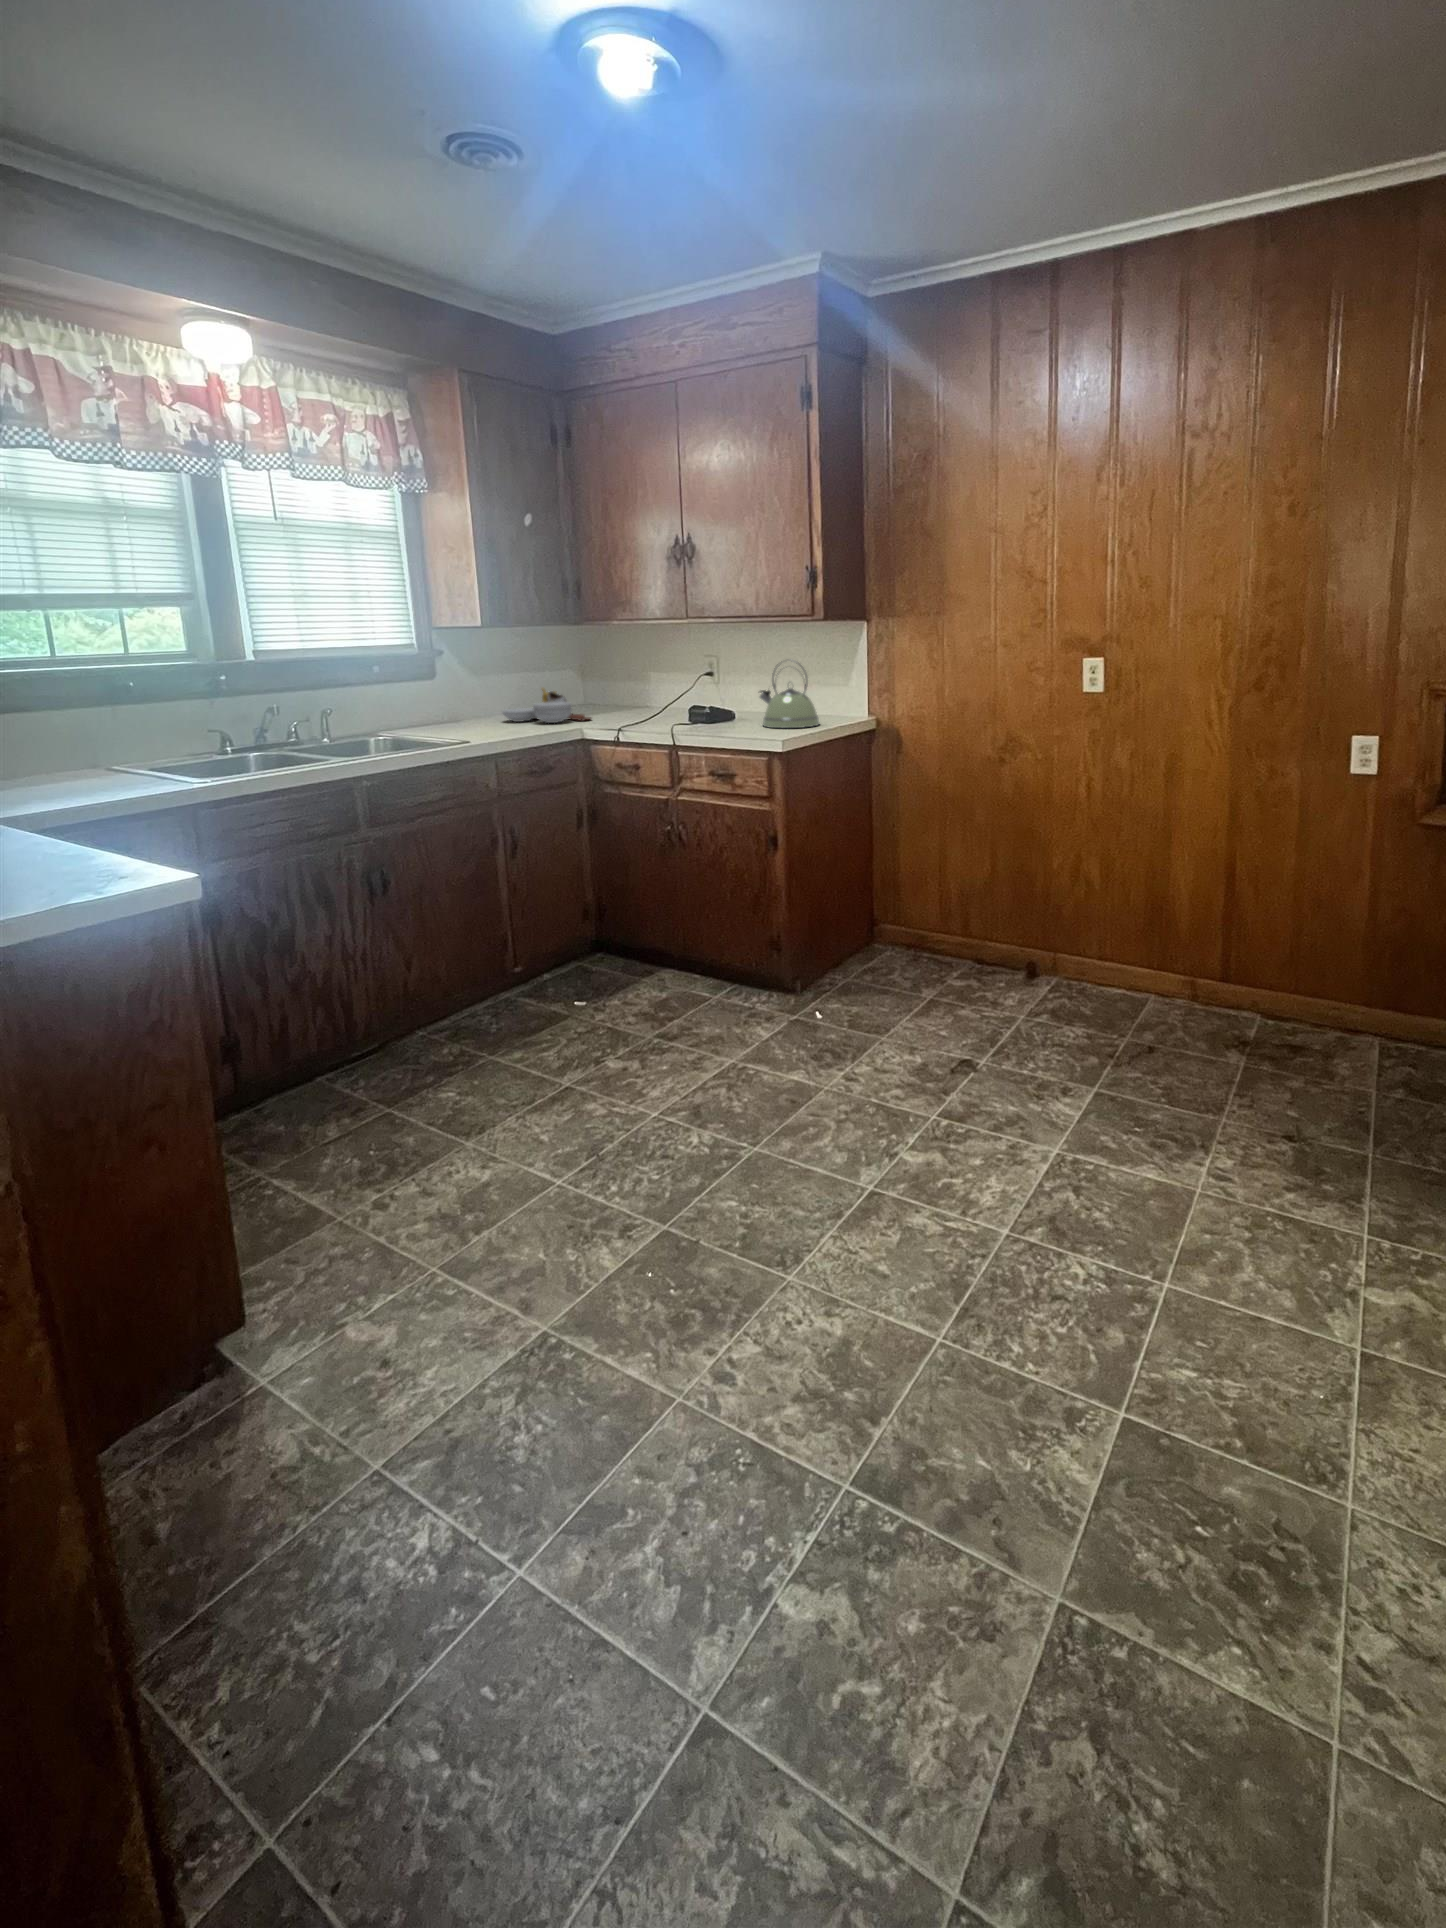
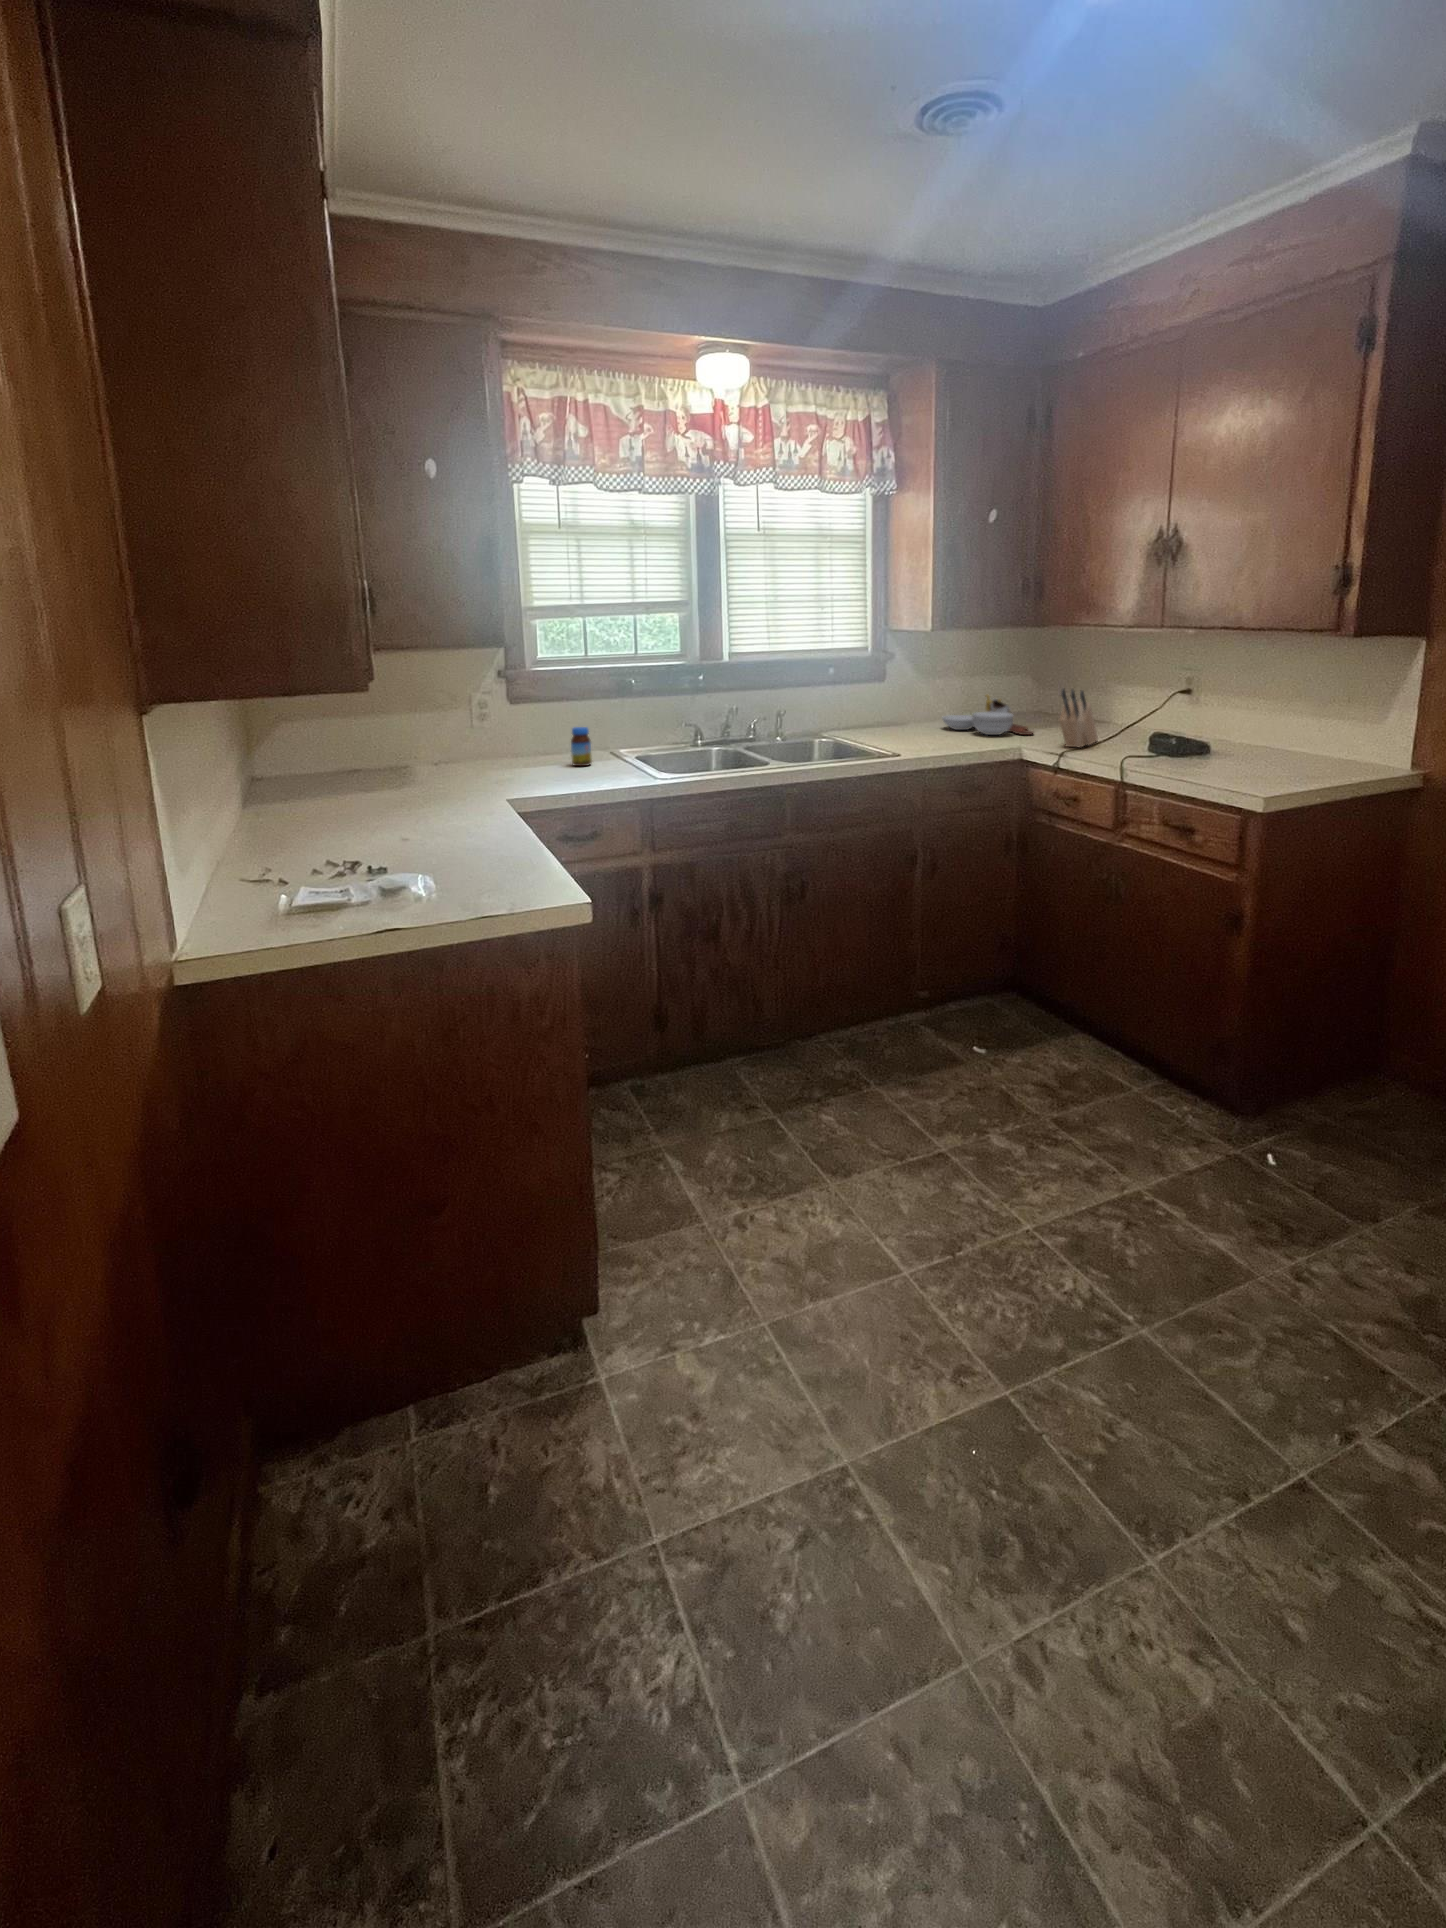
kettle: present [760,663,819,728] -> none [1242,683,1328,774]
knife block: none [615,674,649,726] -> present [1060,689,1098,747]
jar: none [52,739,87,786] -> present [571,727,592,766]

